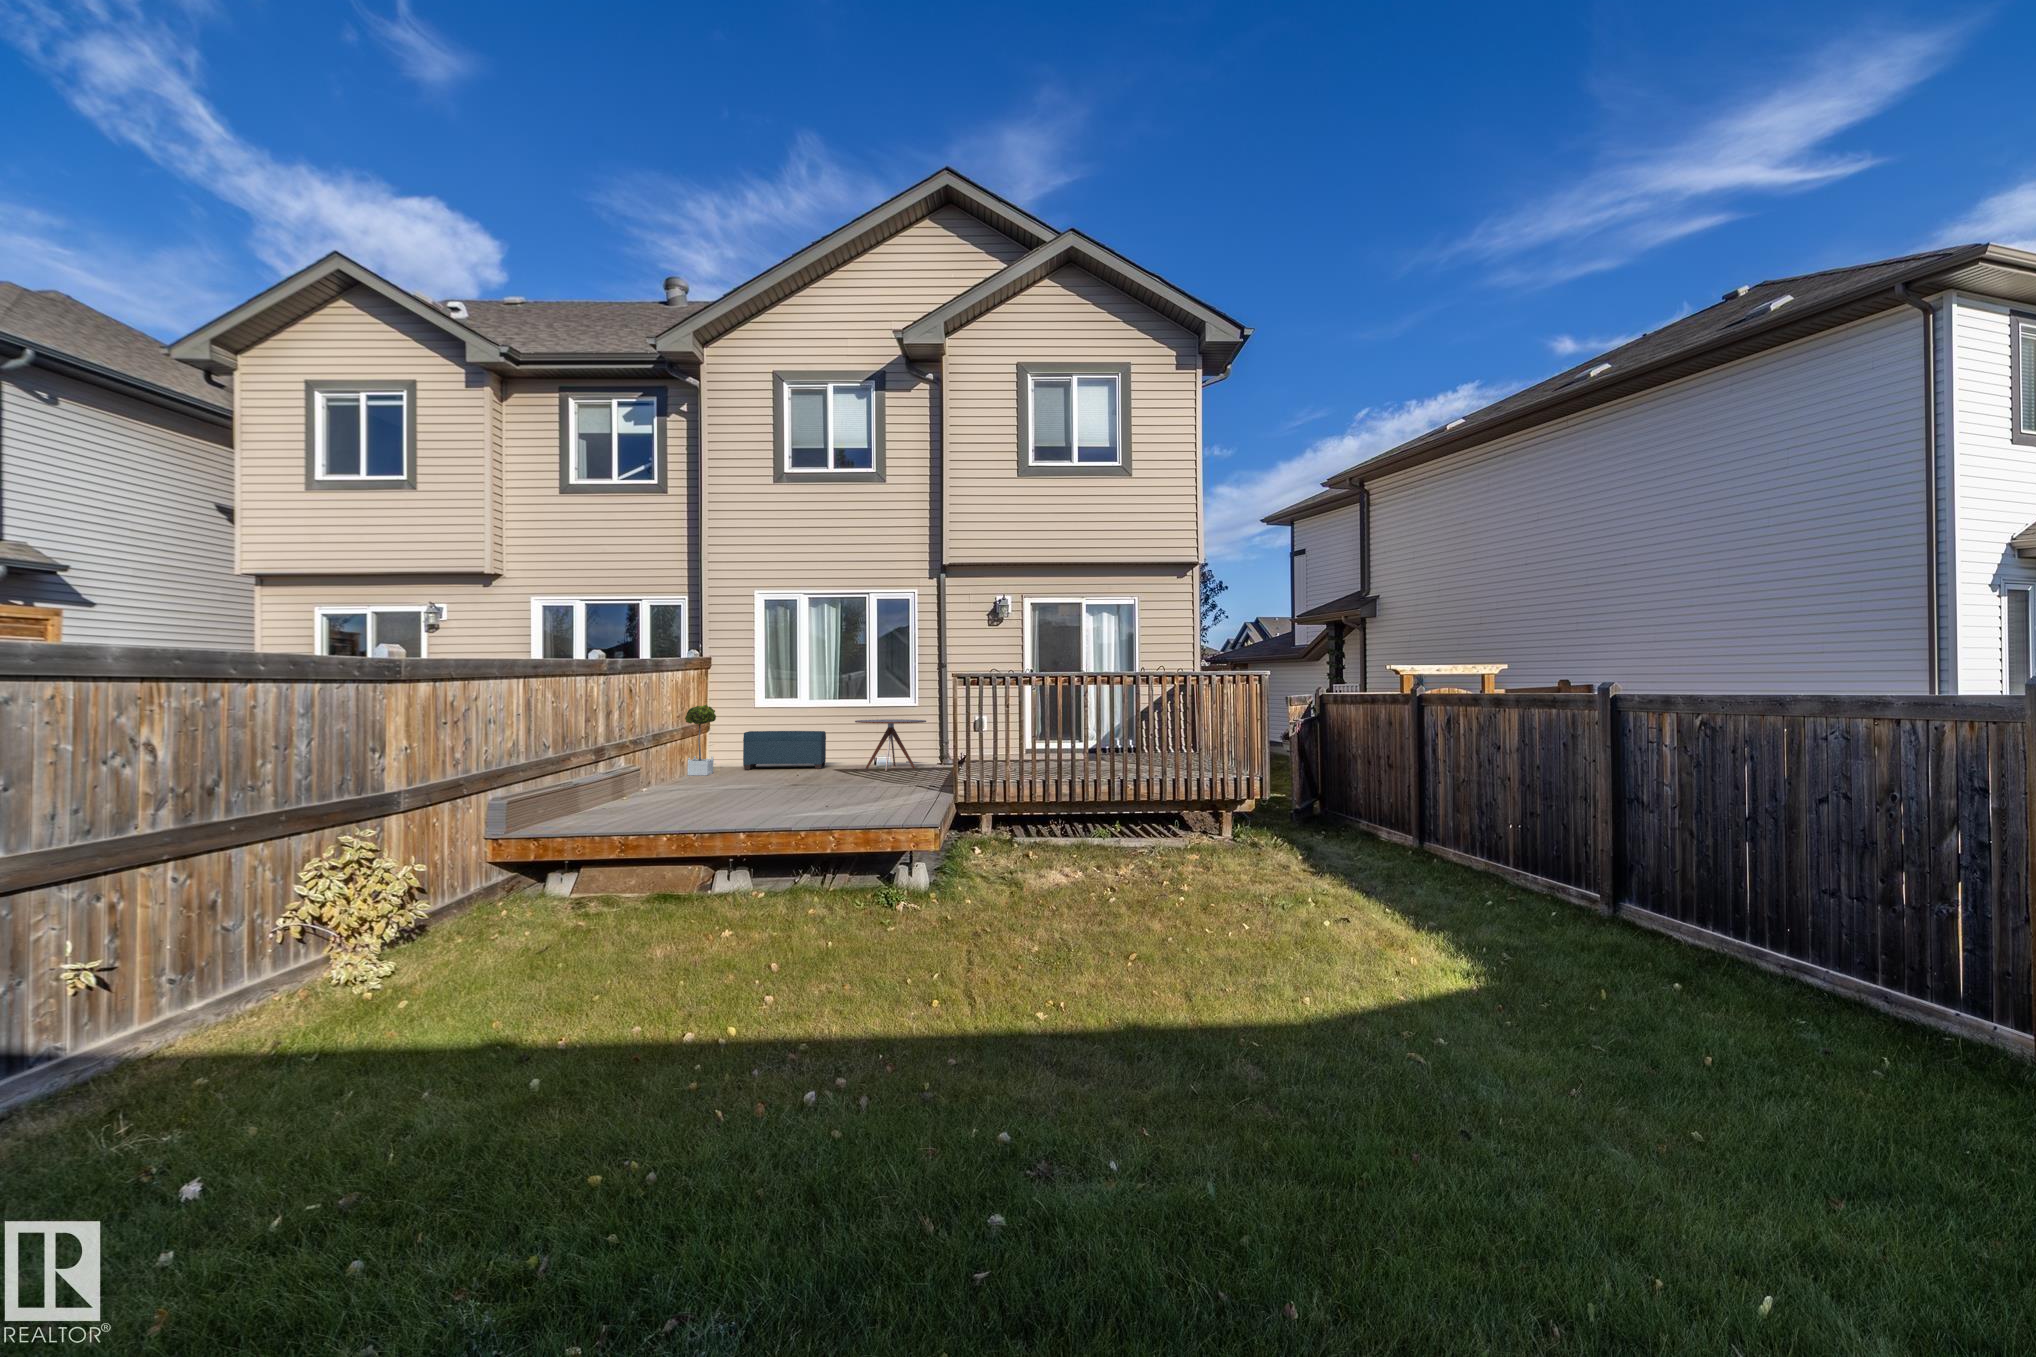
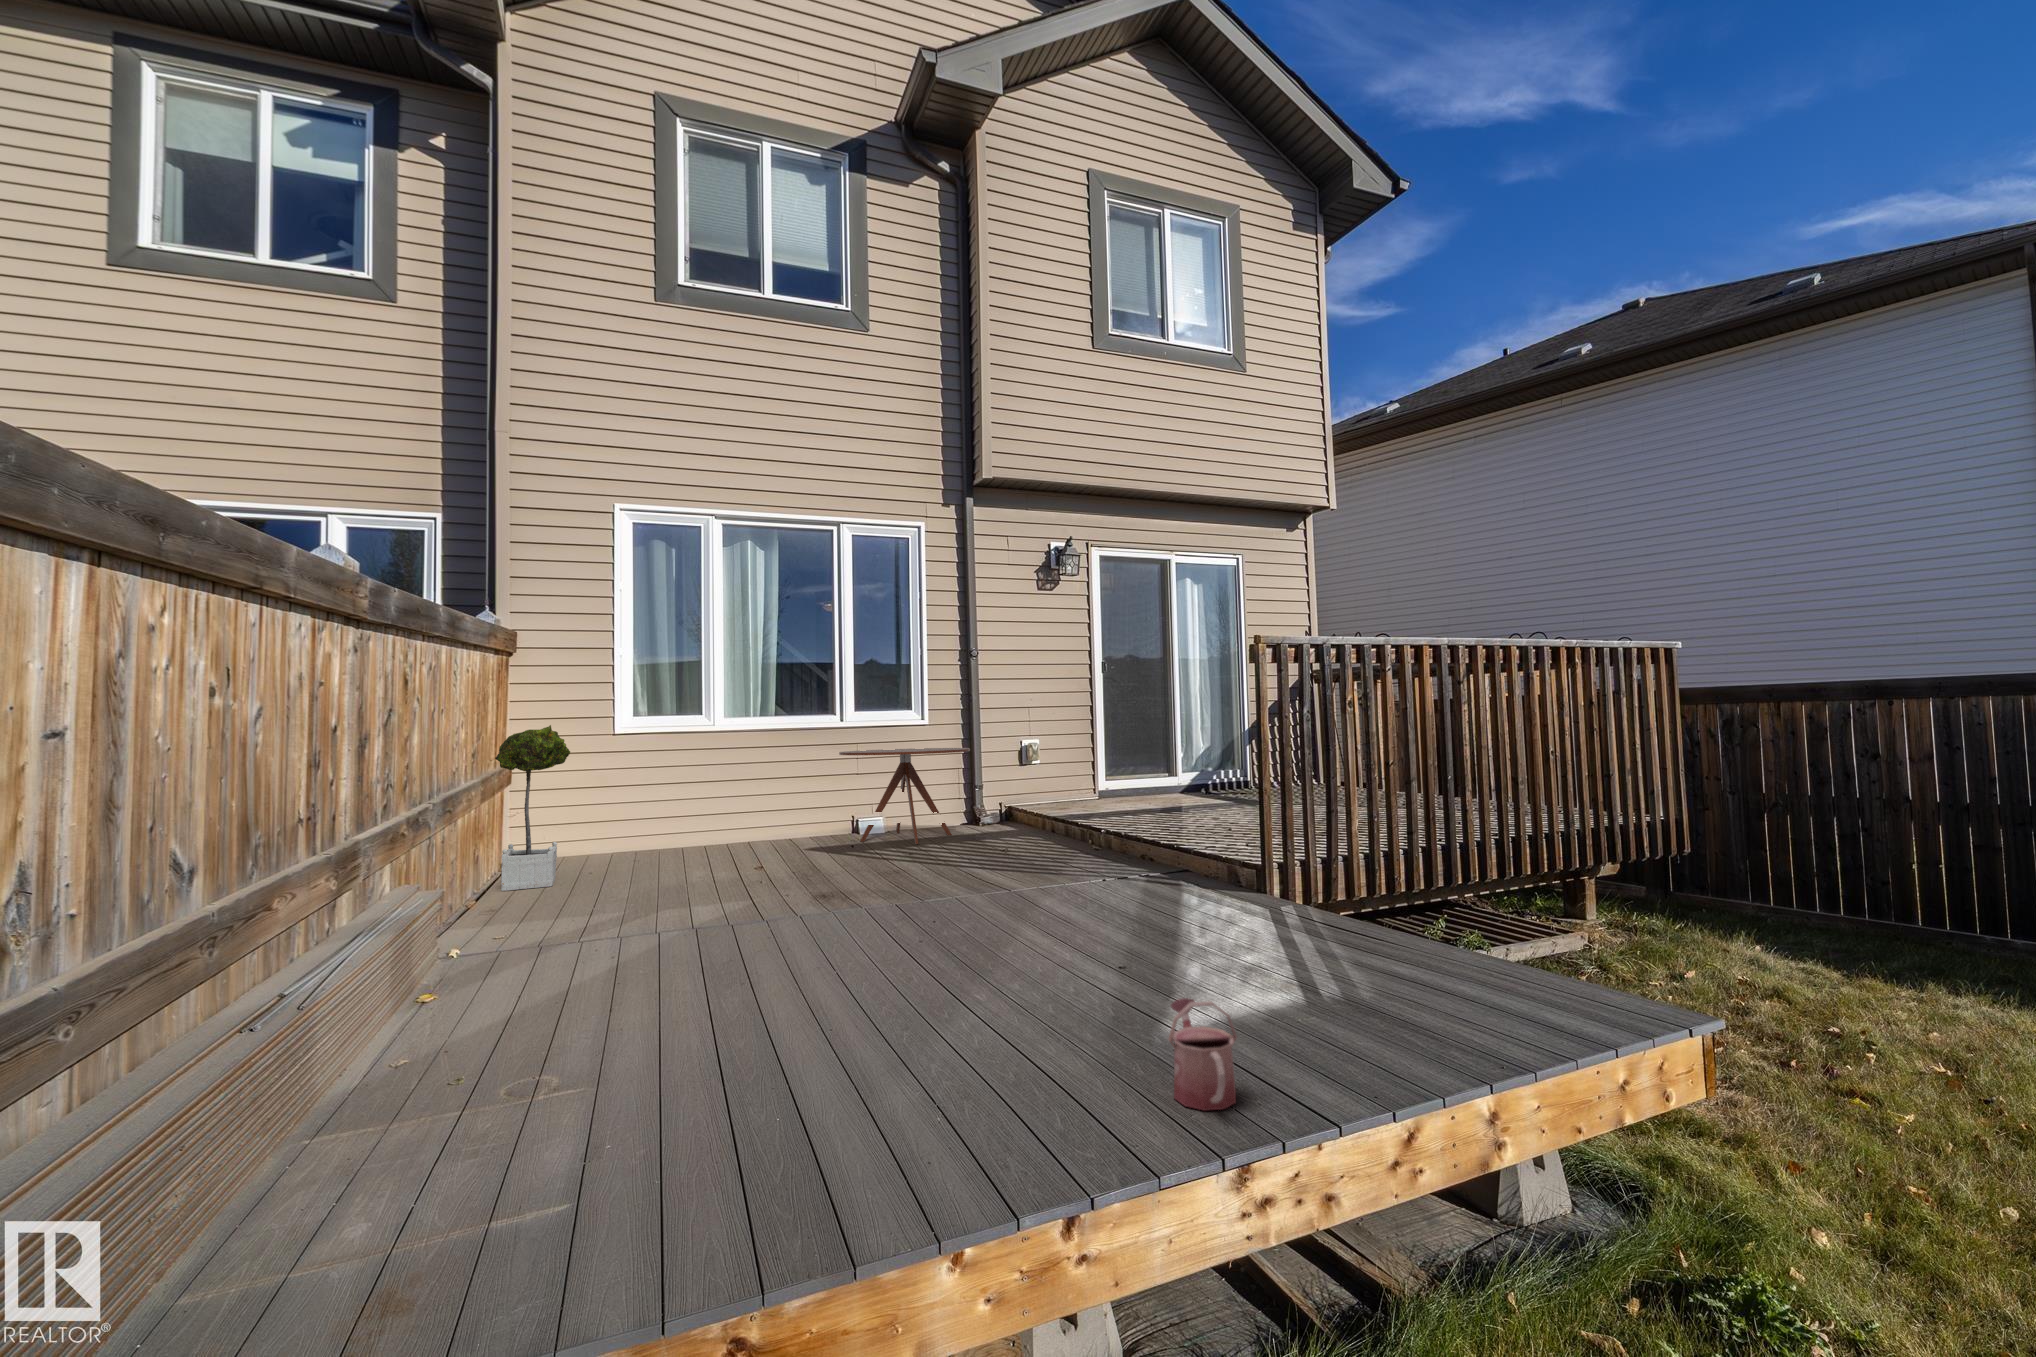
bench: present [743,731,826,770] -> none [609,776,777,864]
watering can: none [752,800,779,827] -> present [1169,998,1237,1110]

